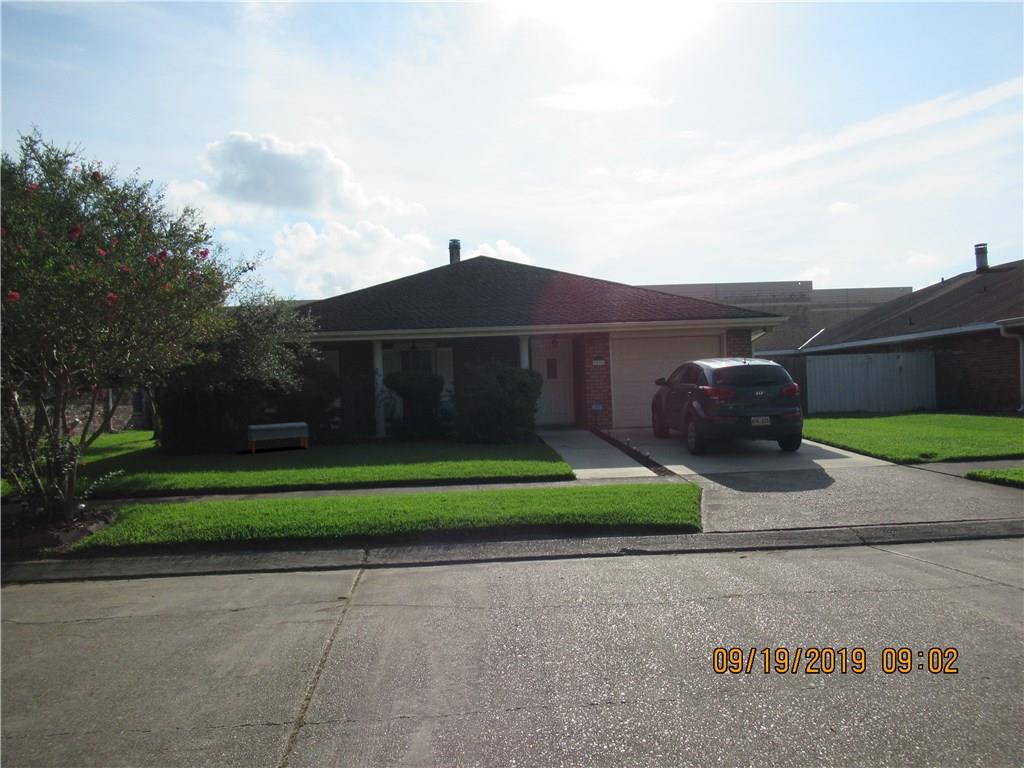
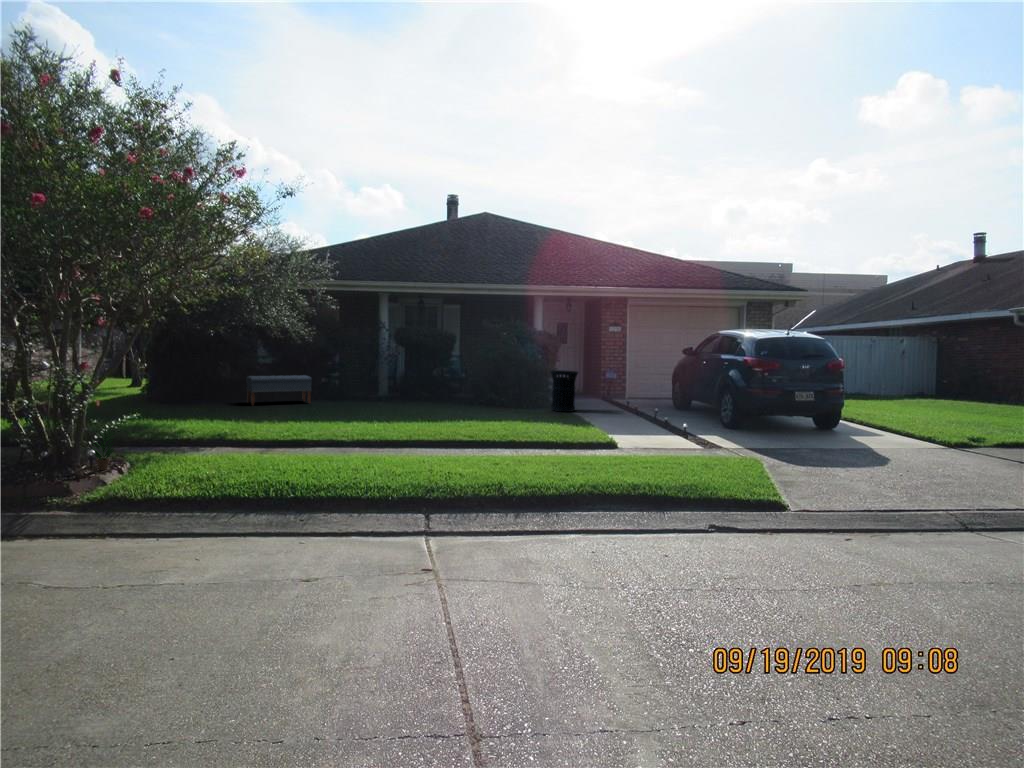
trash can: none [530,406,557,445] -> present [550,370,578,412]
potted plant: none [82,483,104,521] -> present [92,428,115,470]

